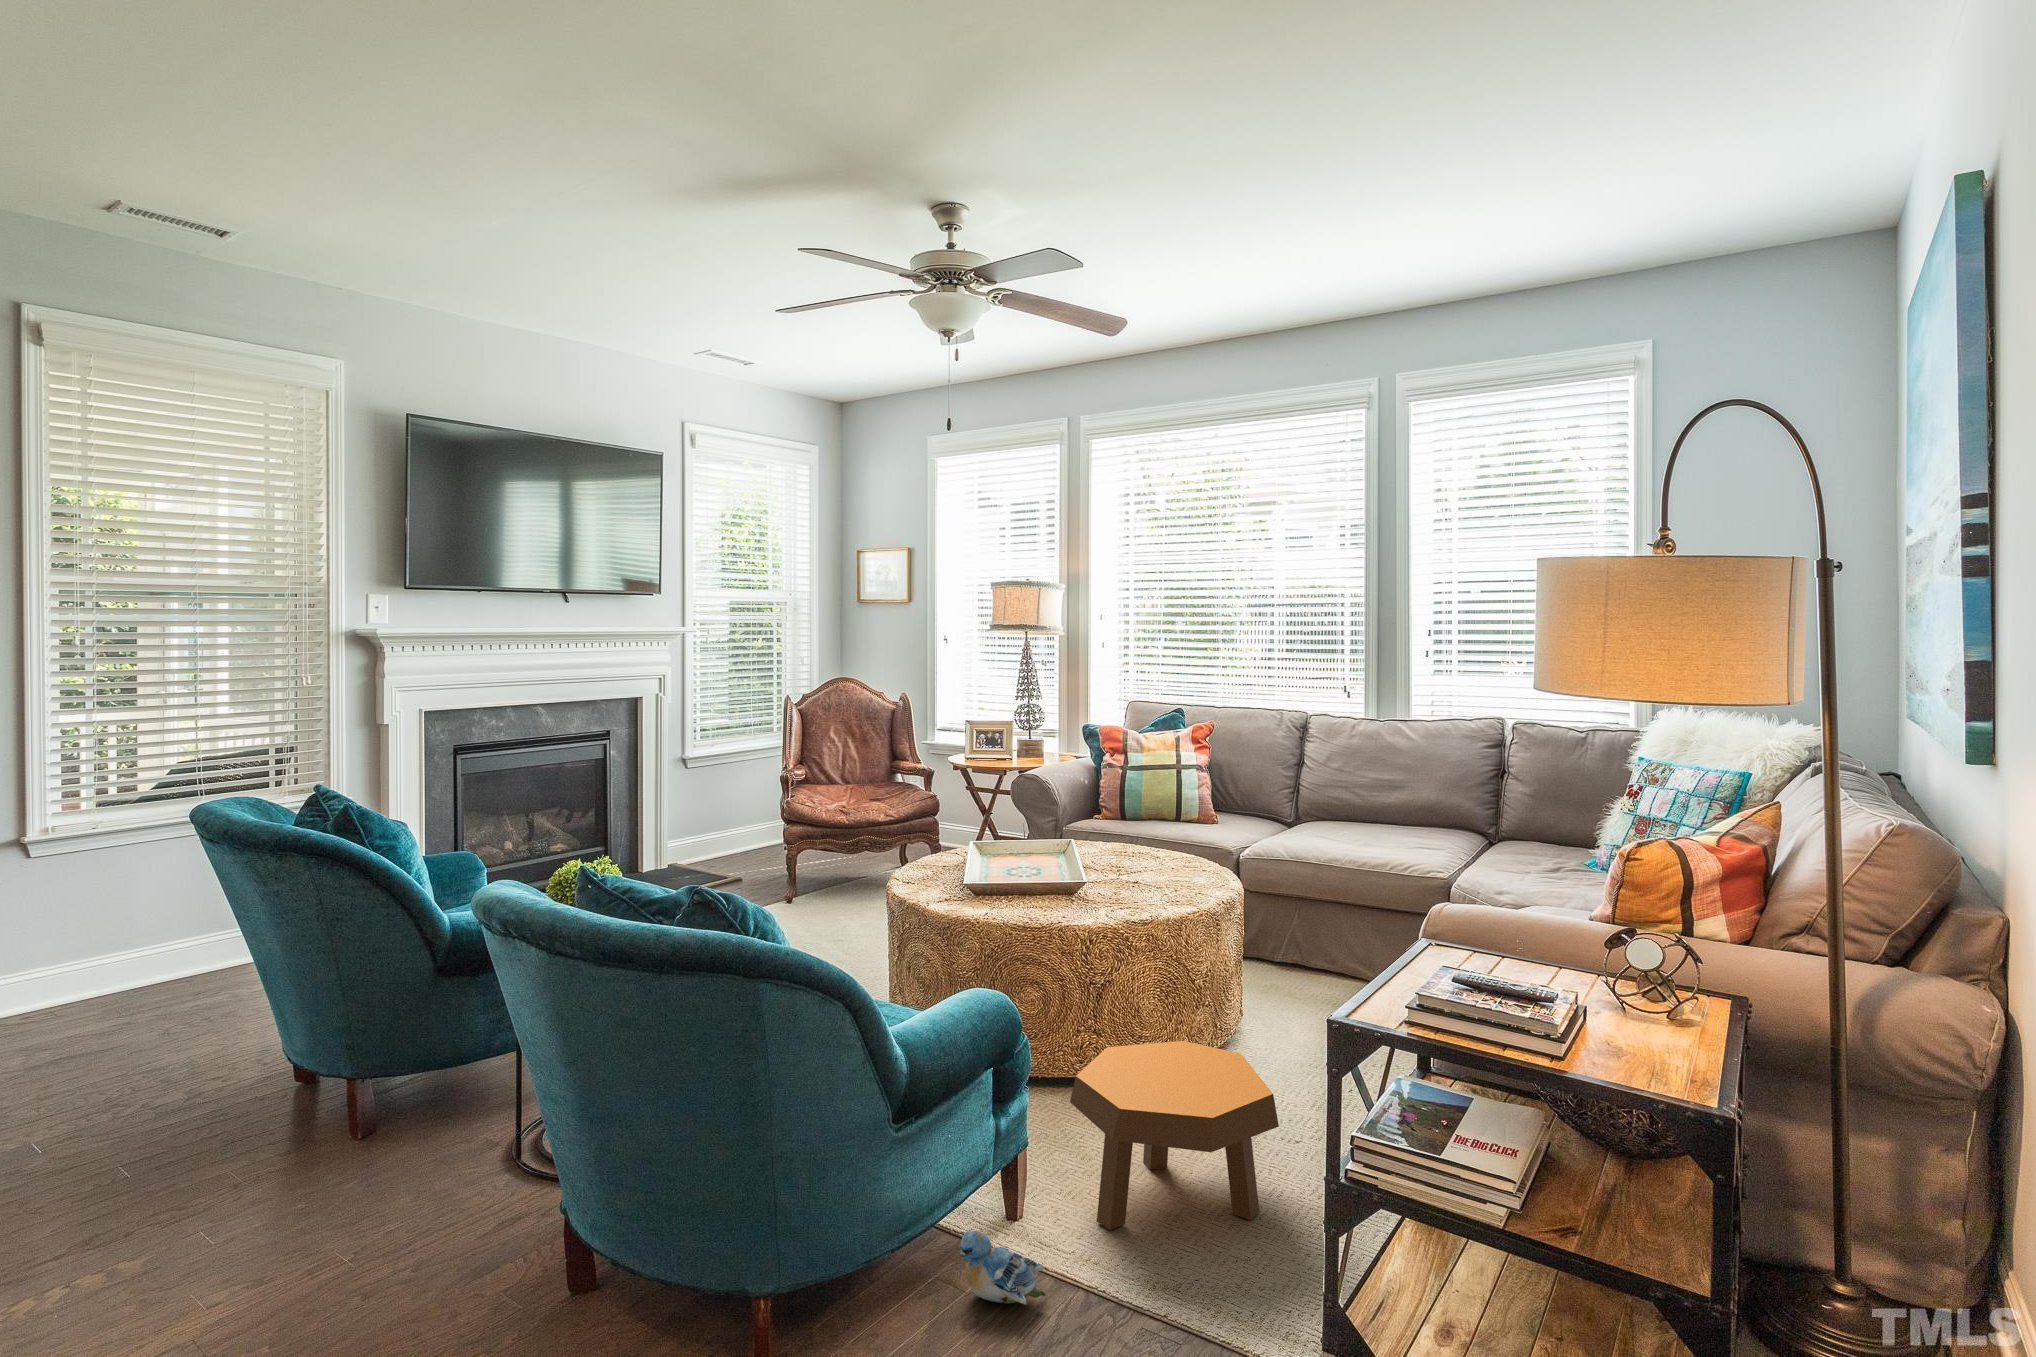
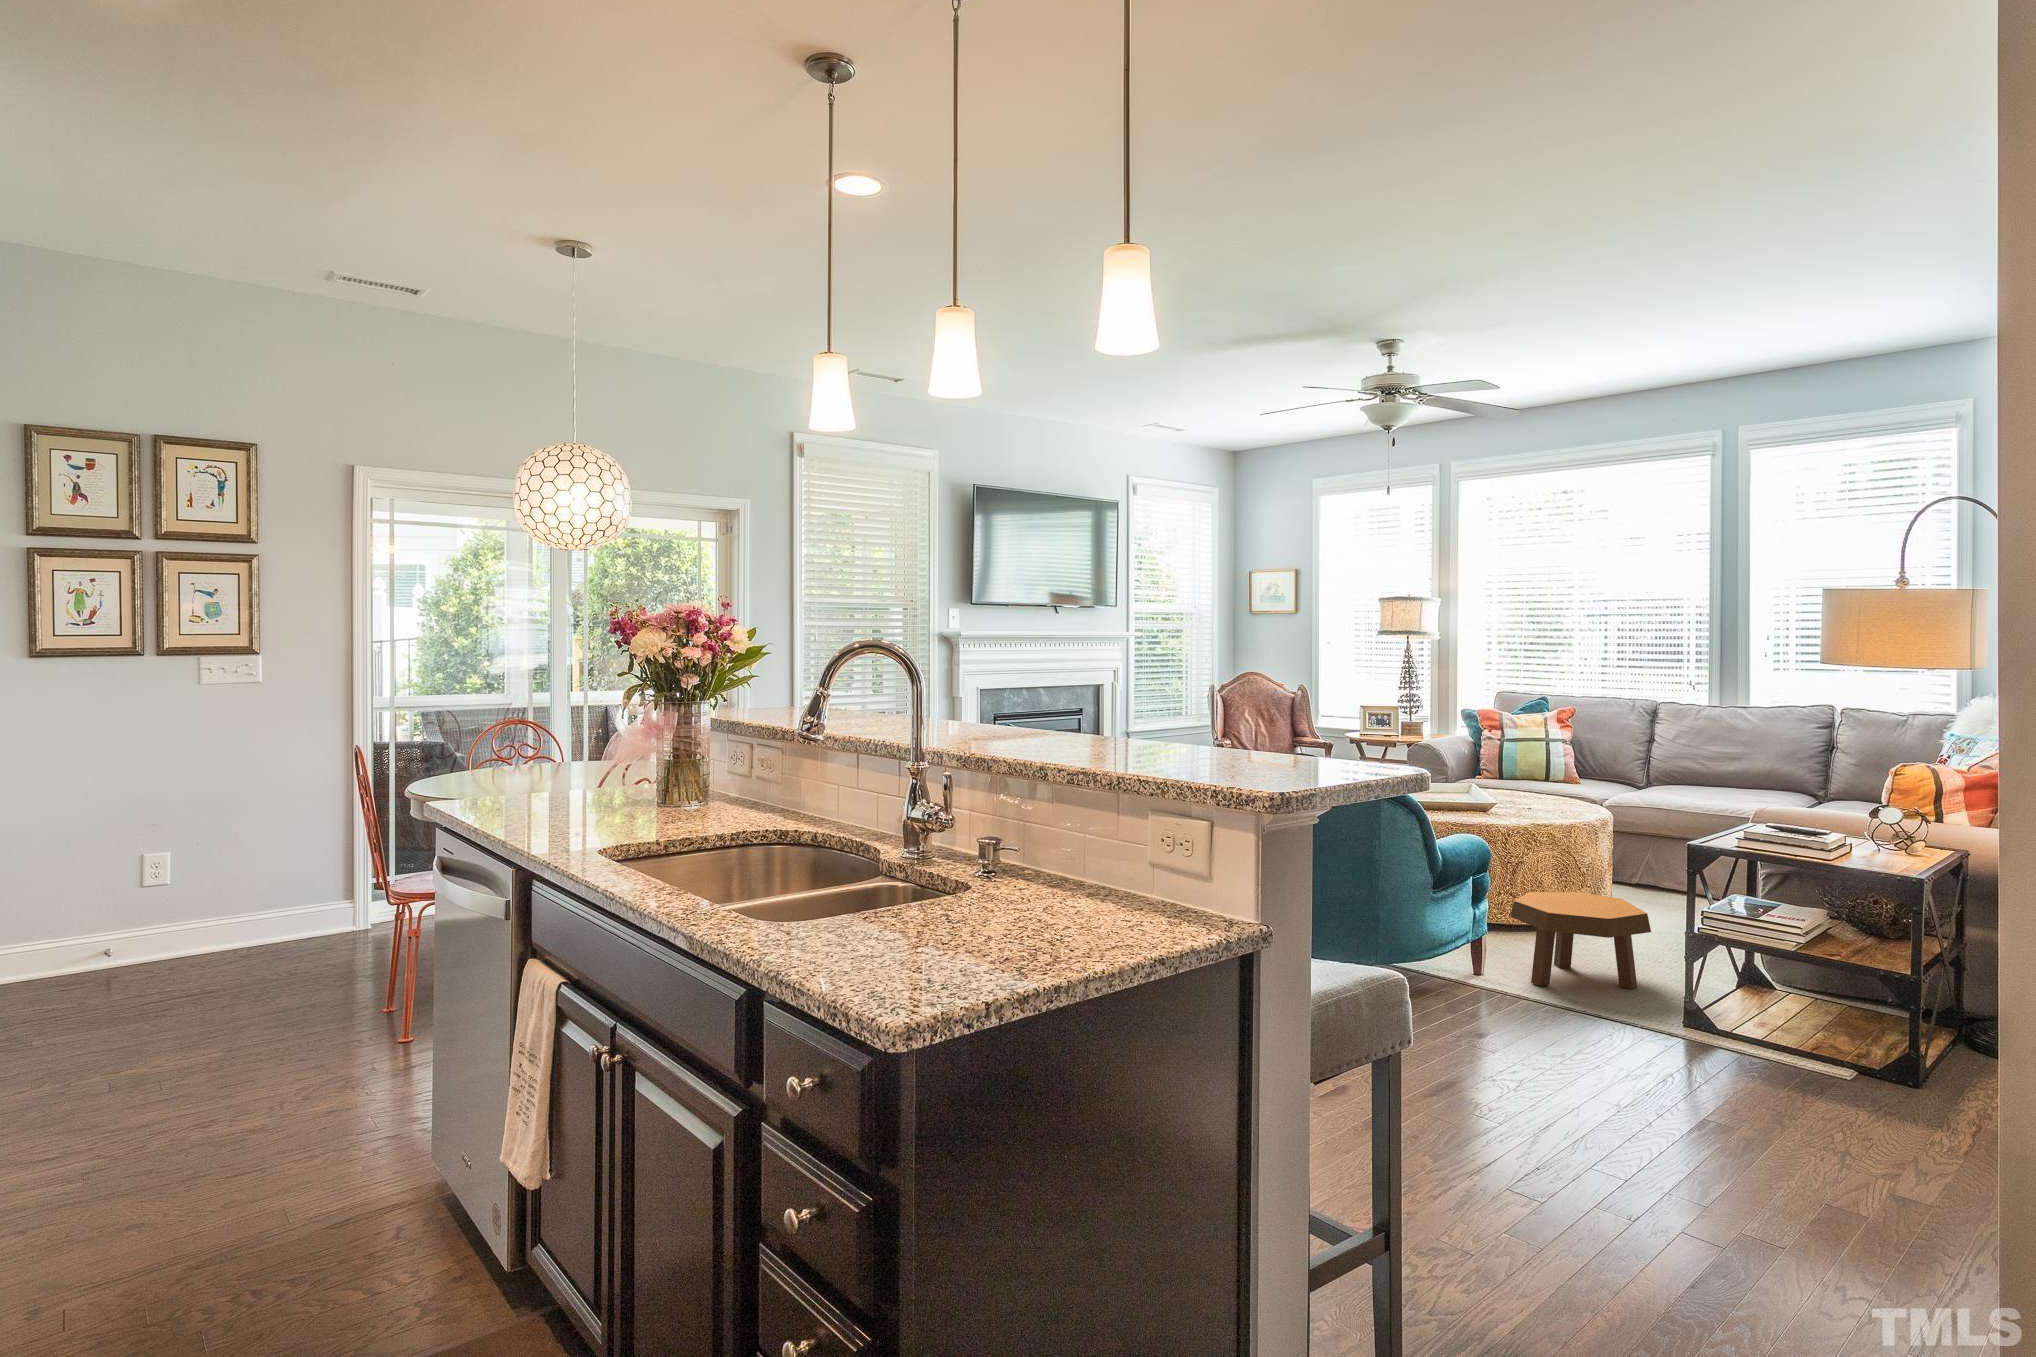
plush toy: present [958,1230,1046,1305] -> none [1456,965,1511,1004]

